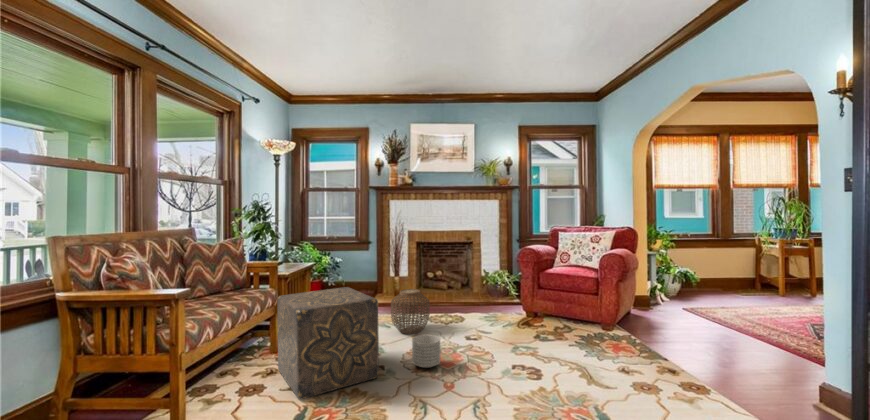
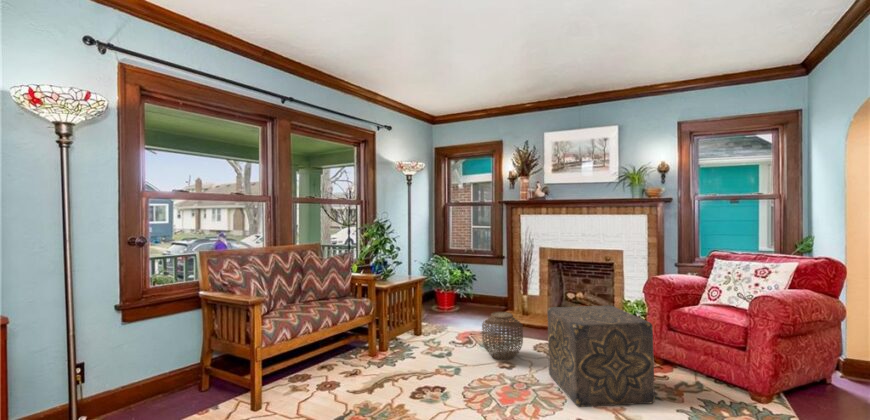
ottoman: present [278,287,379,399] -> present [548,306,655,407]
planter: present [412,334,441,368] -> none [468,363,498,399]

